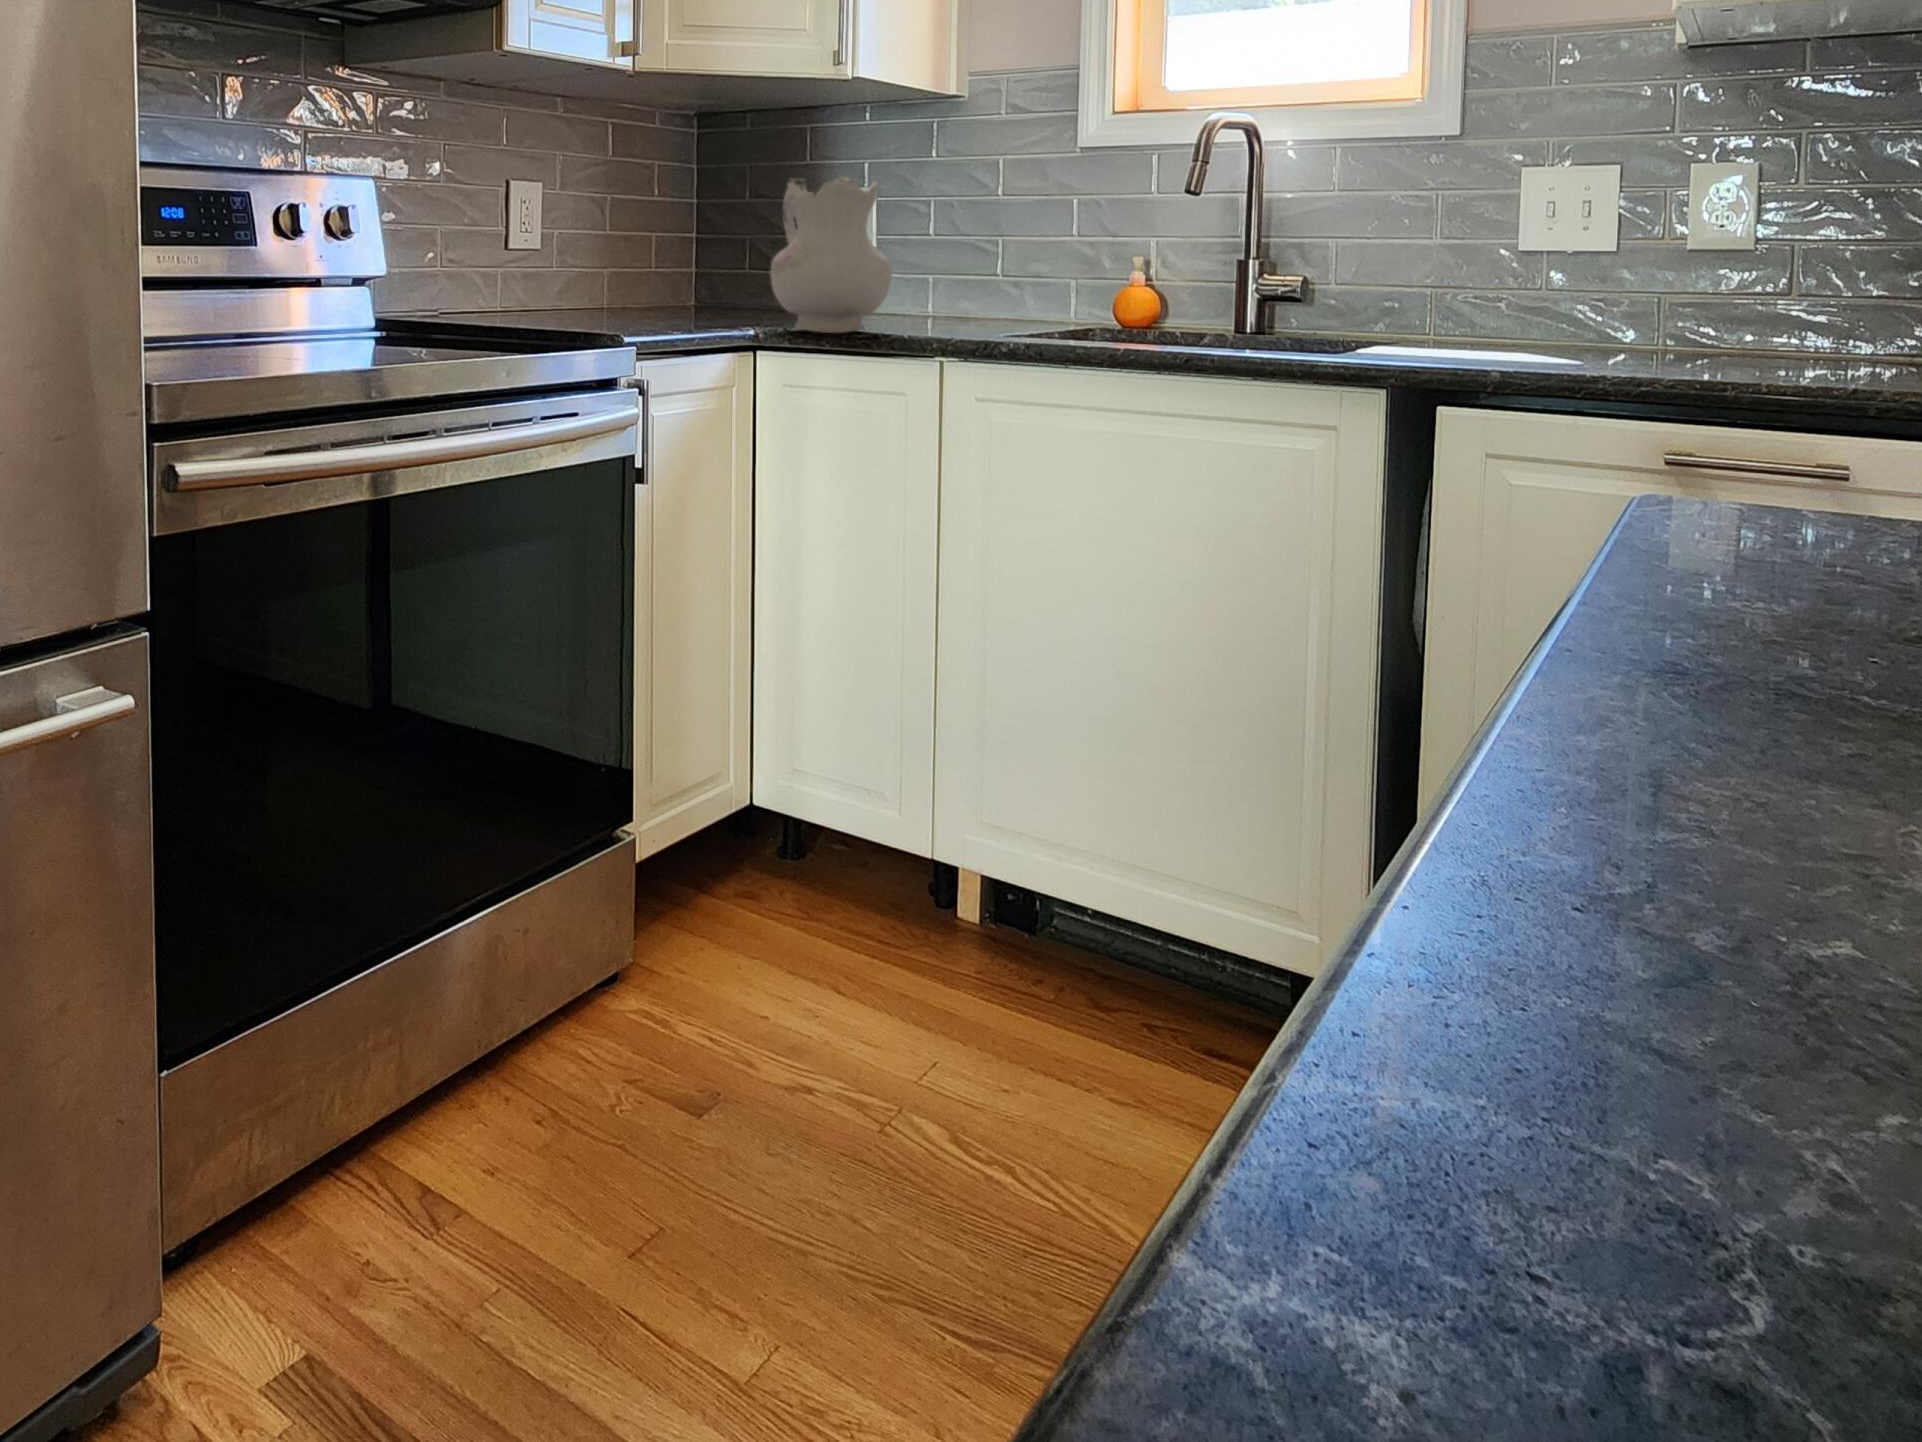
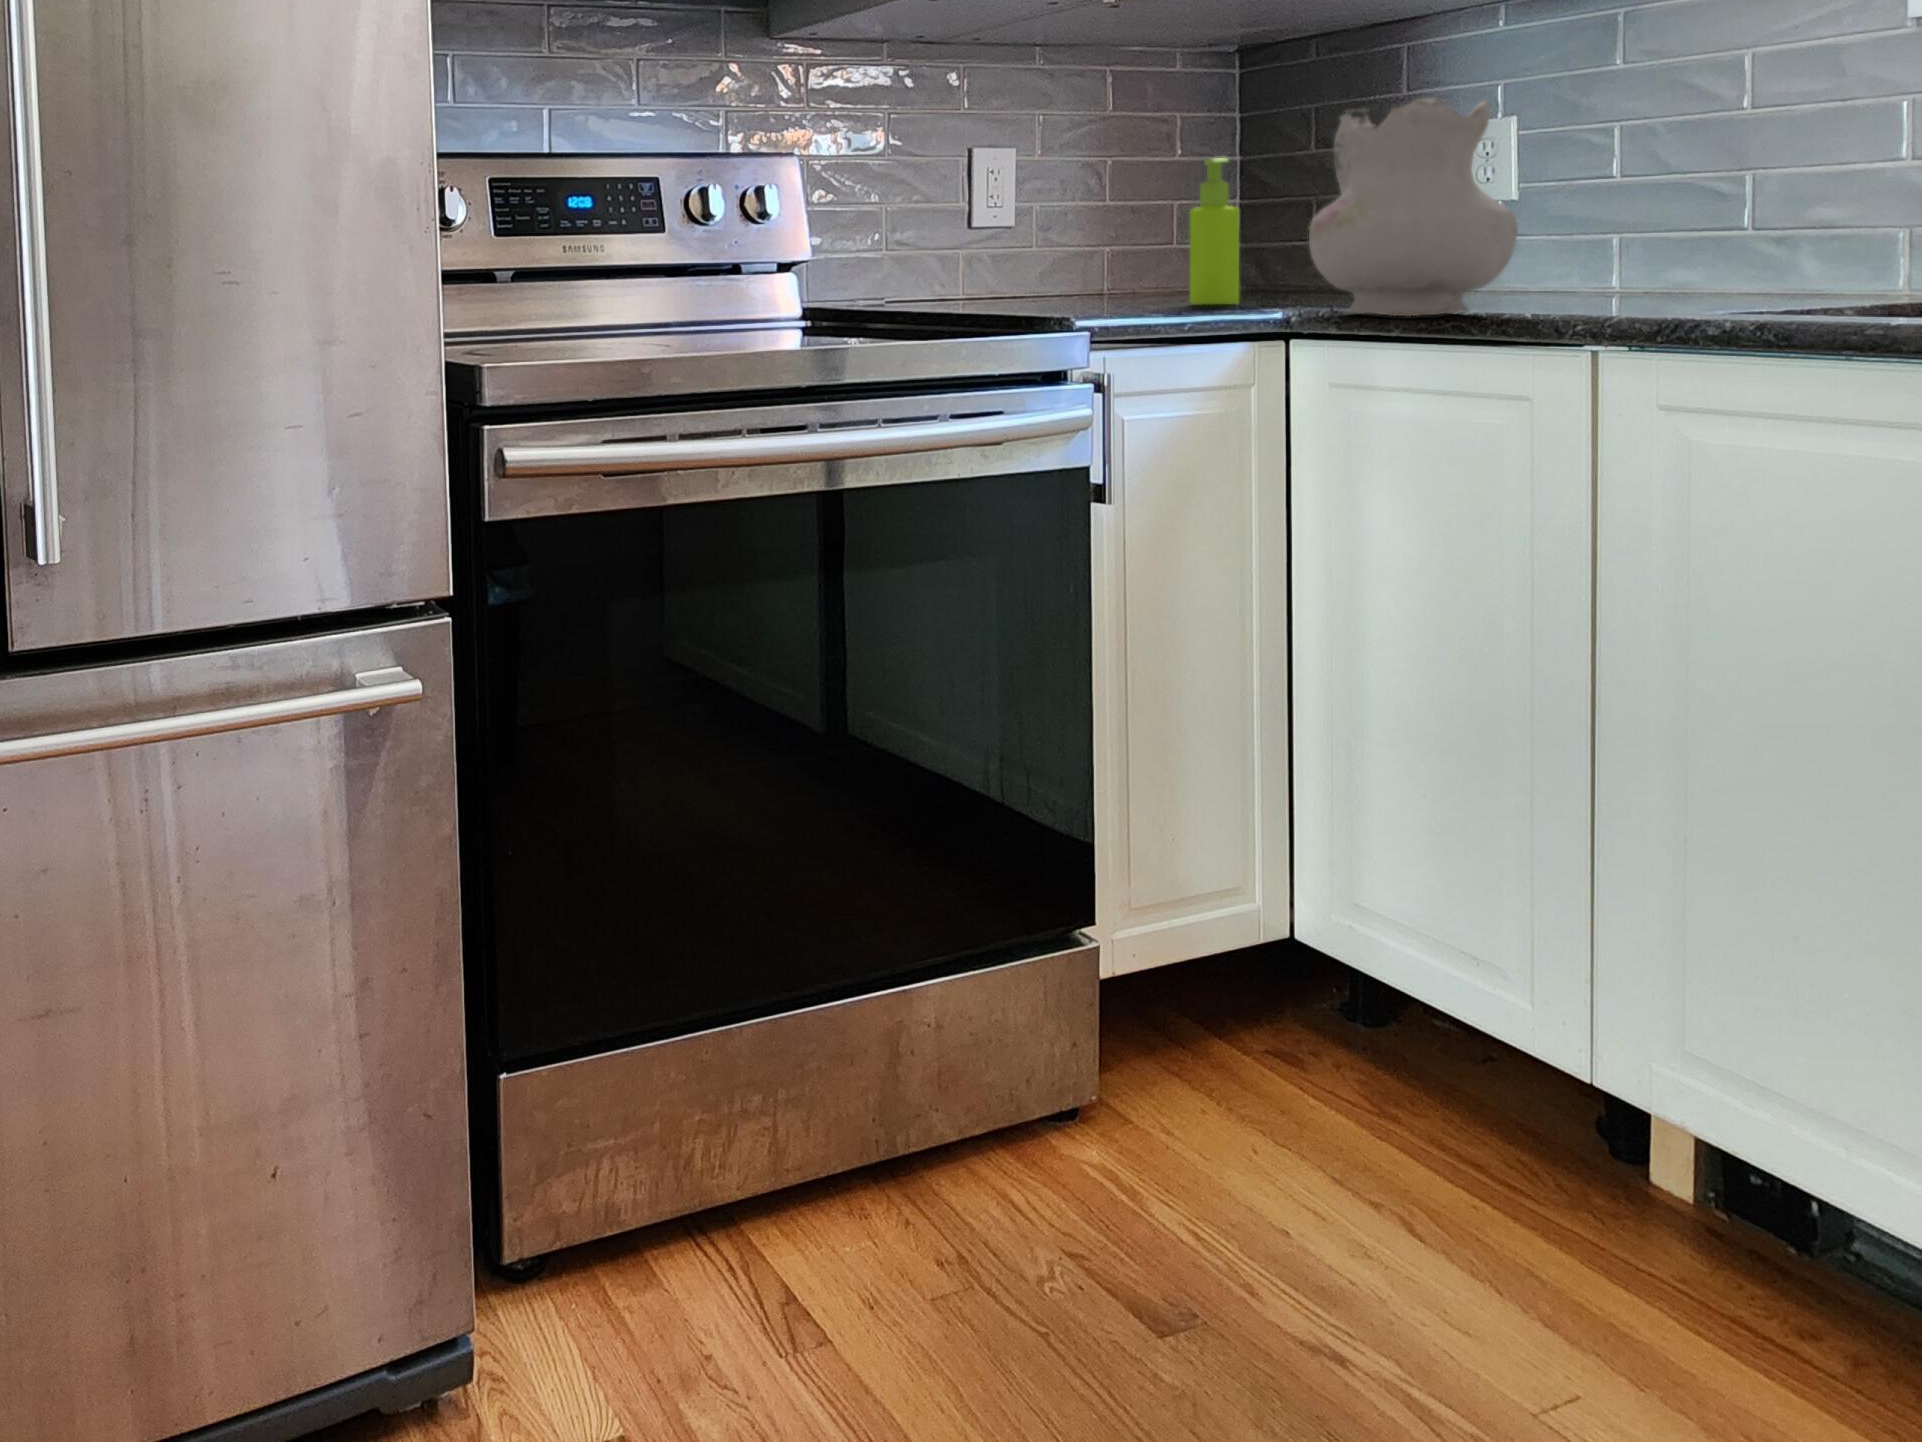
soap dispenser: none [683,206,717,321] -> present [1190,158,1239,304]

